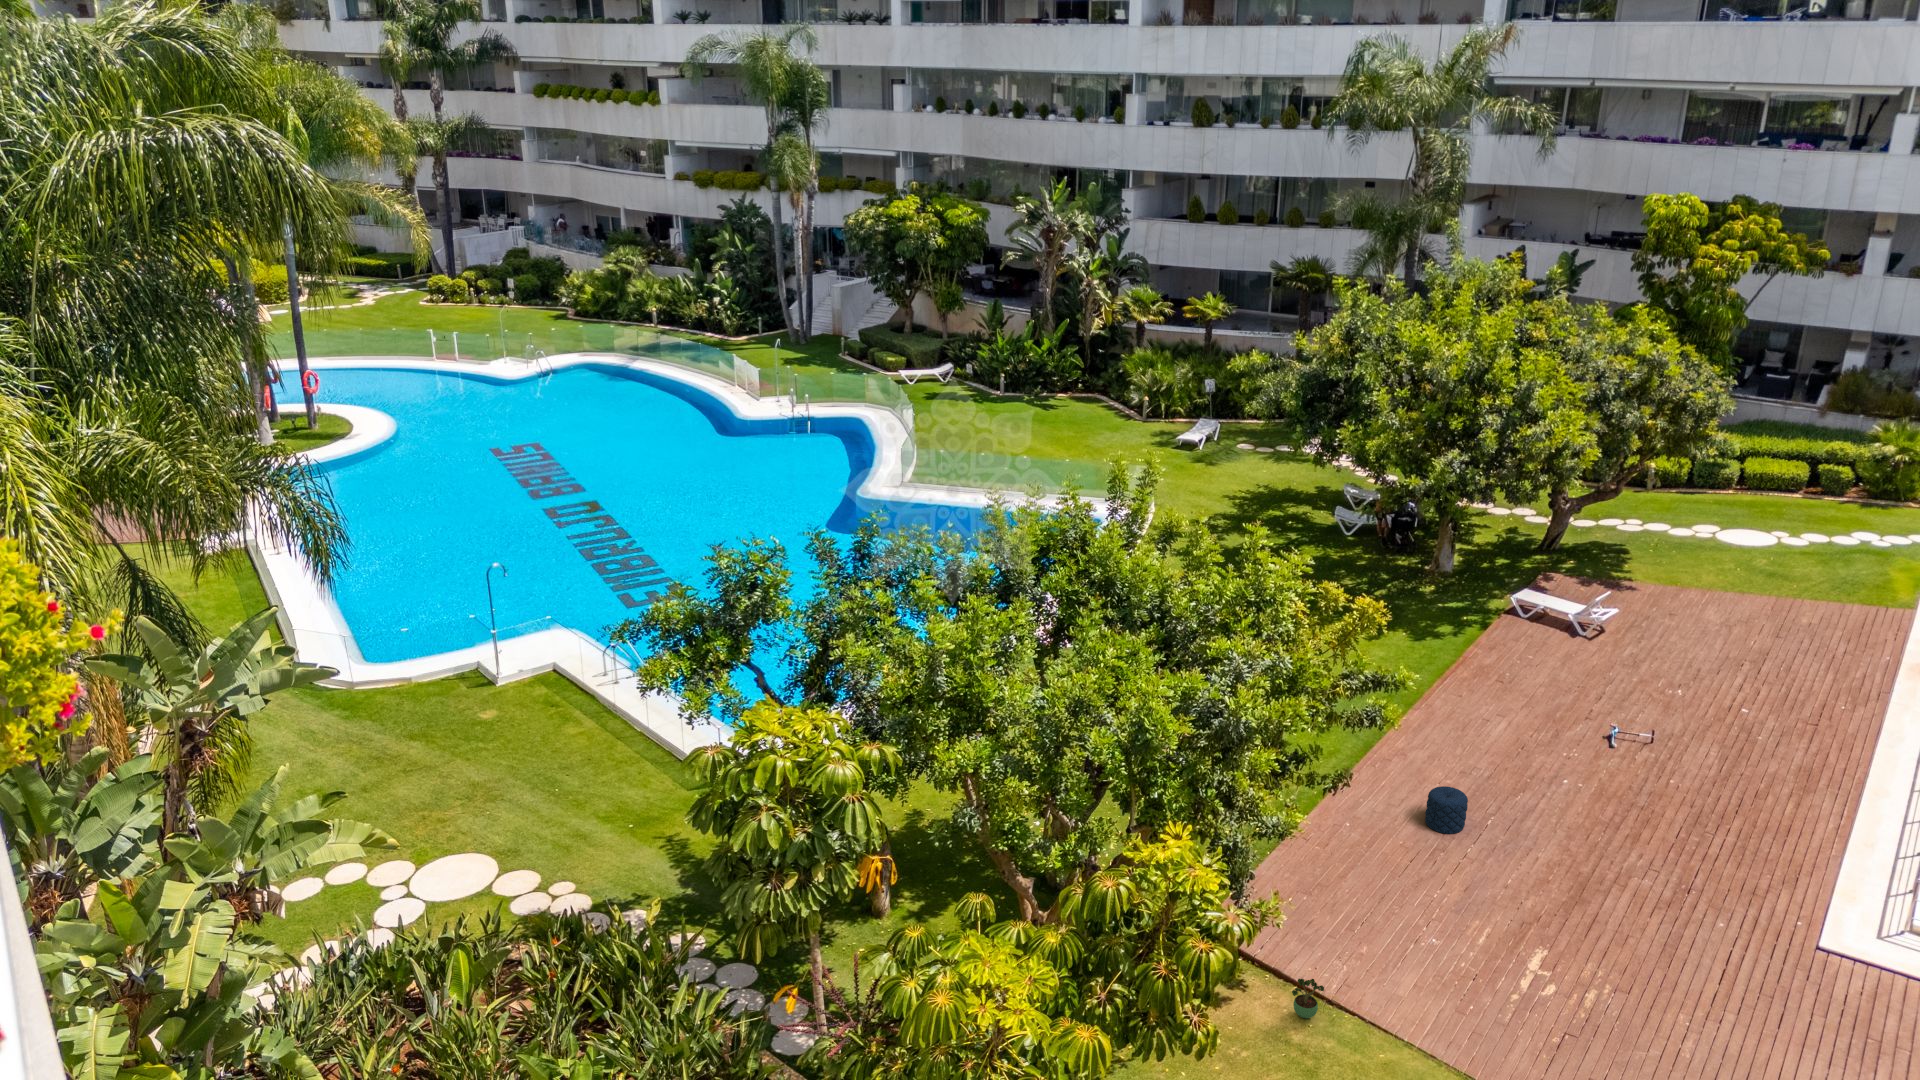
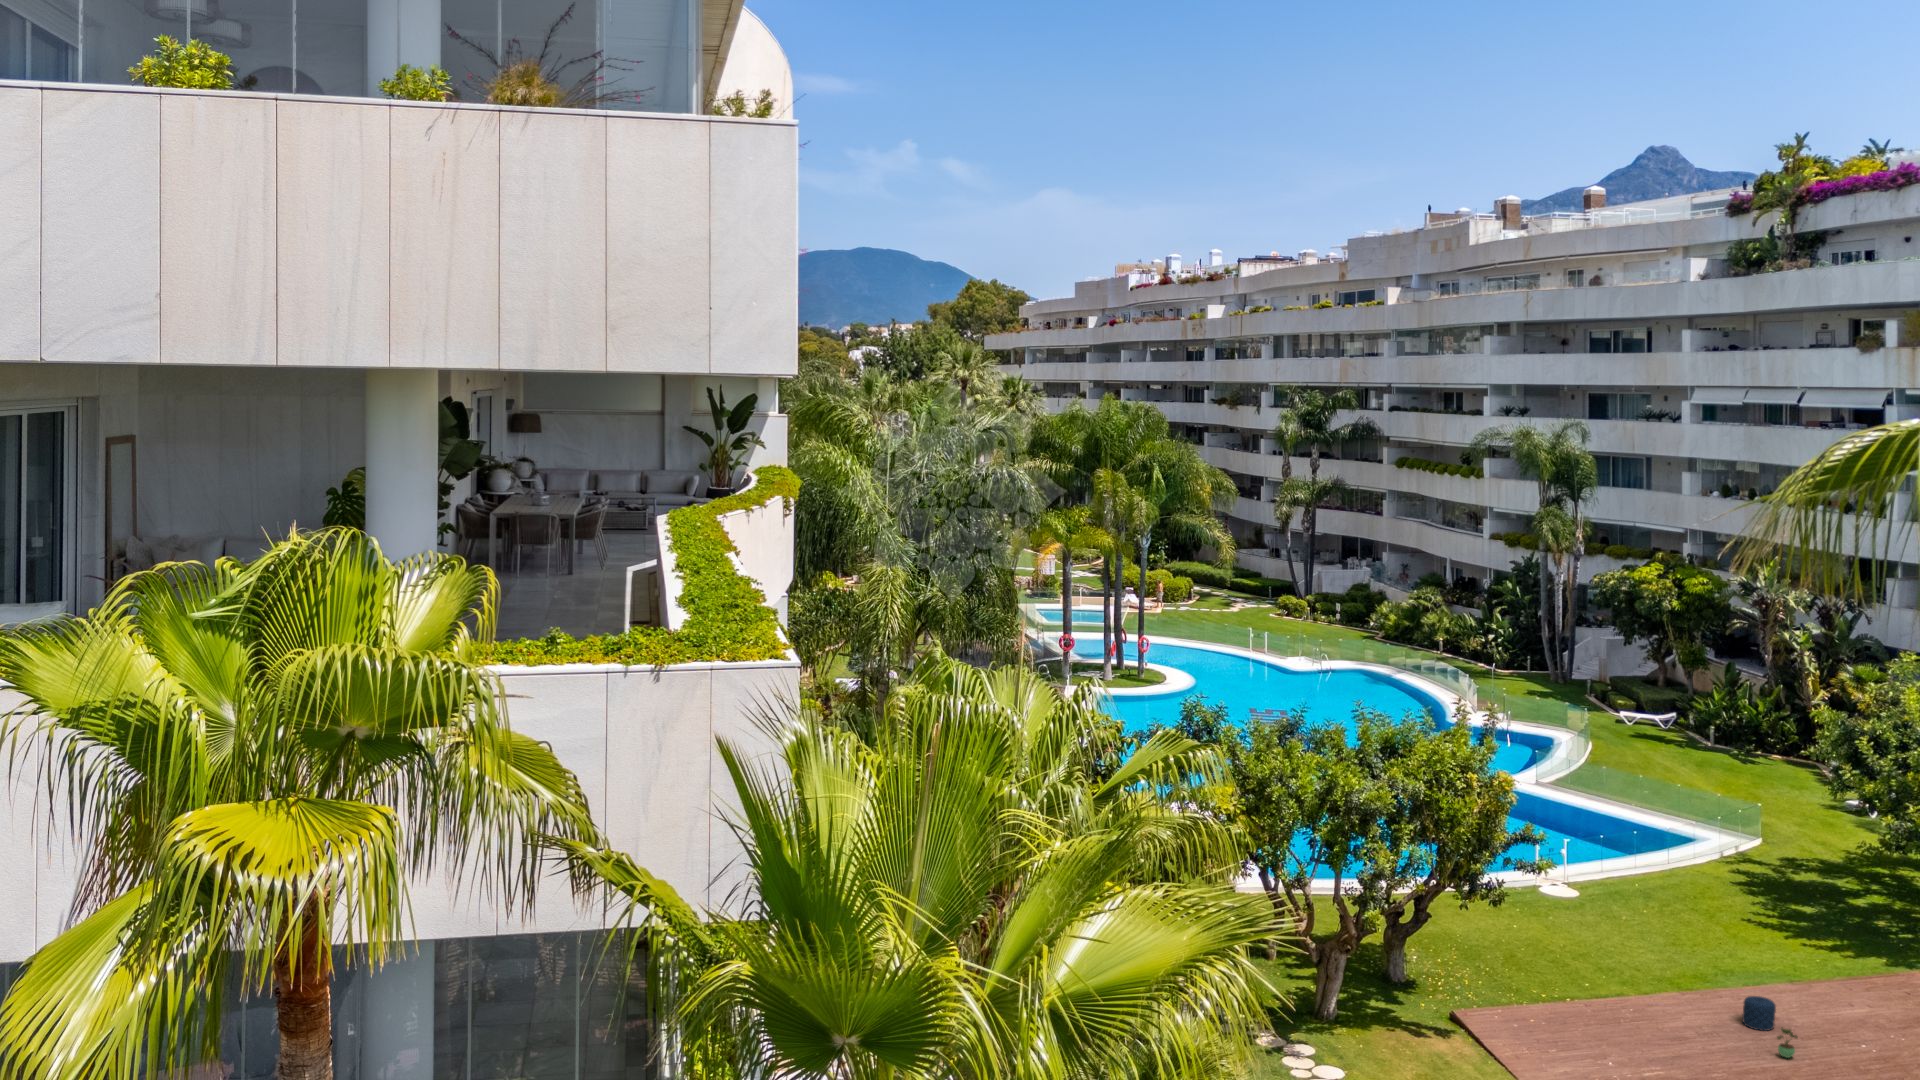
potted plant: present [1292,979,1324,1018] -> present [1777,1028,1797,1058]

